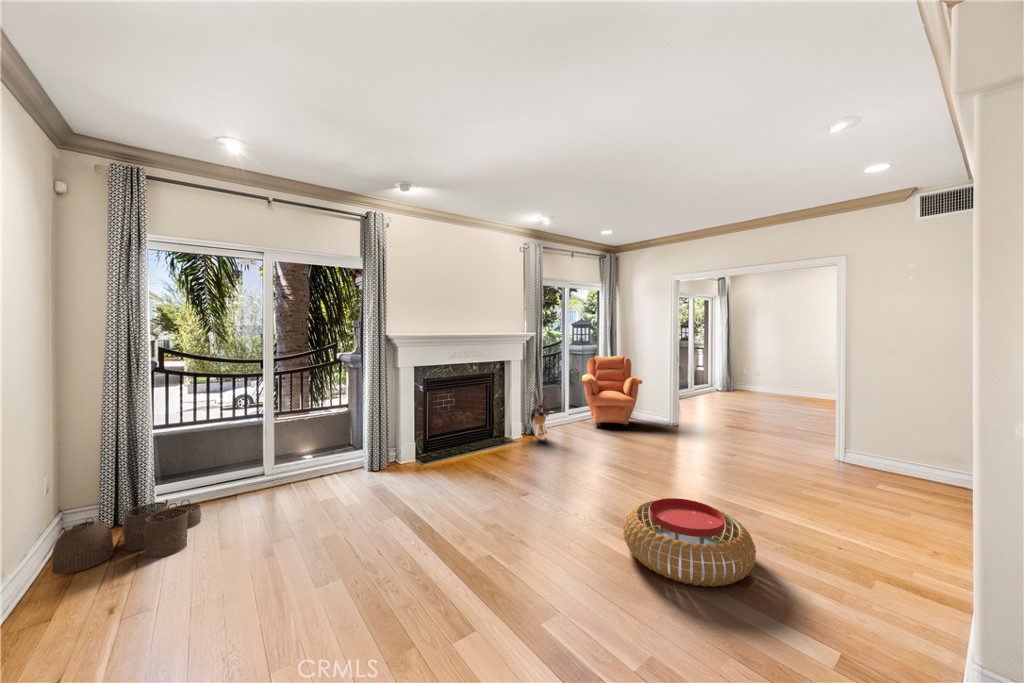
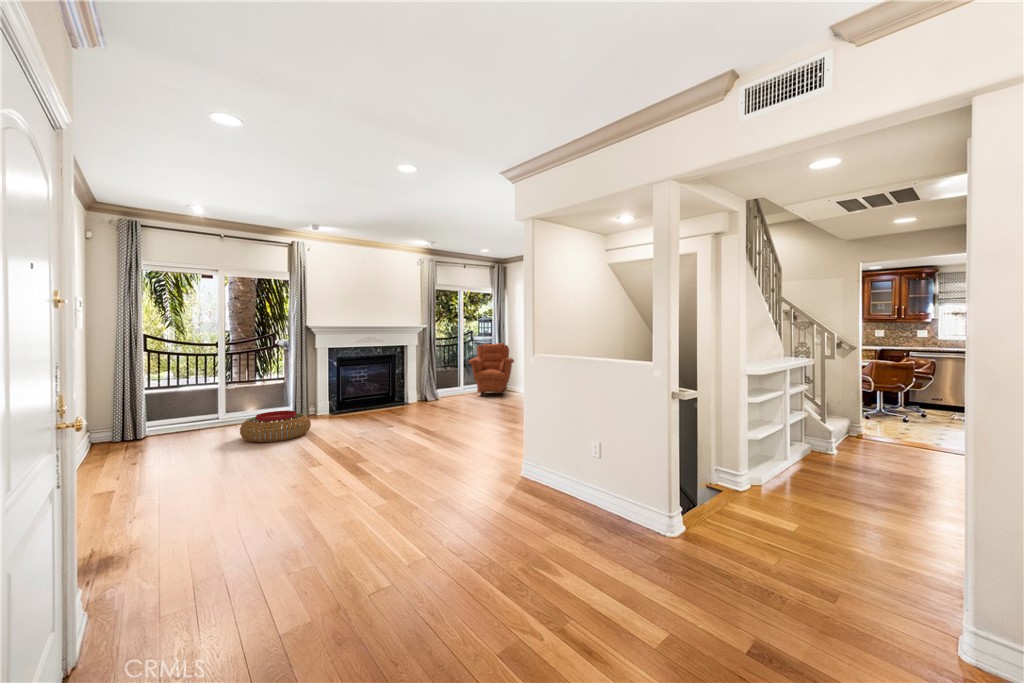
house plant: present [529,385,557,439] -> none [417,360,440,403]
pouf: present [623,498,756,587] -> present [240,411,311,442]
woven basket: present [51,499,201,574] -> none [91,423,177,458]

